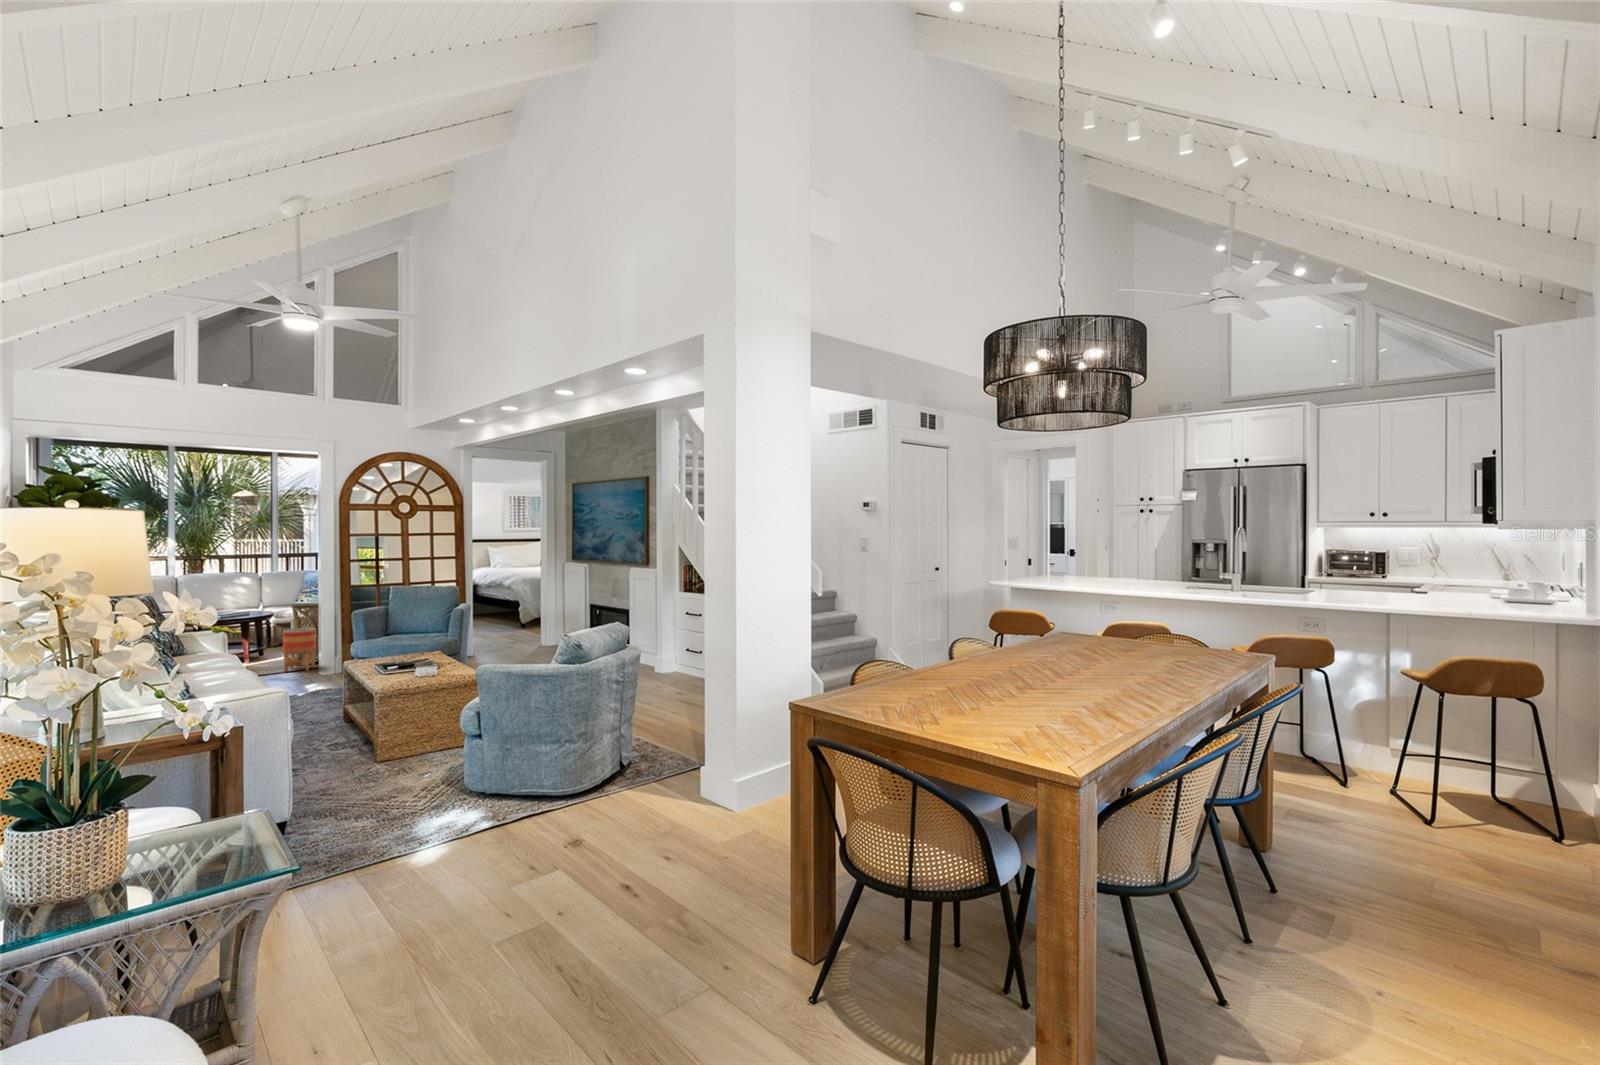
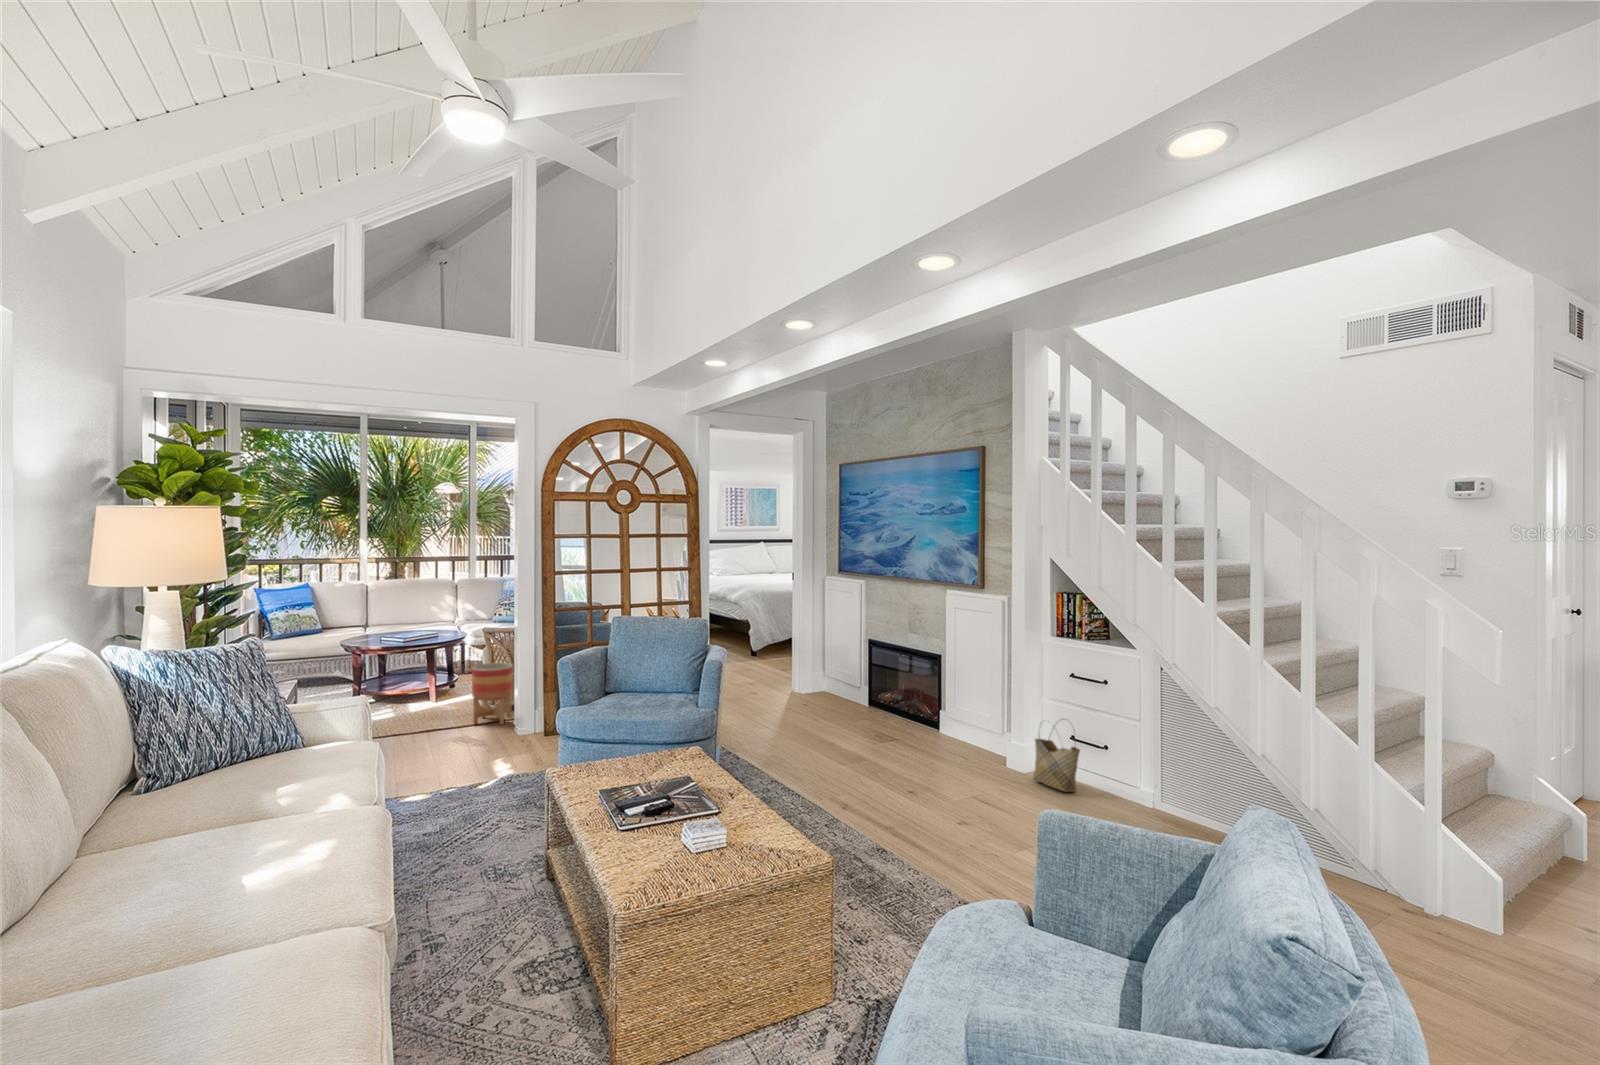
woven basket: none [663,638,687,679] -> present [1033,721,1080,792]

